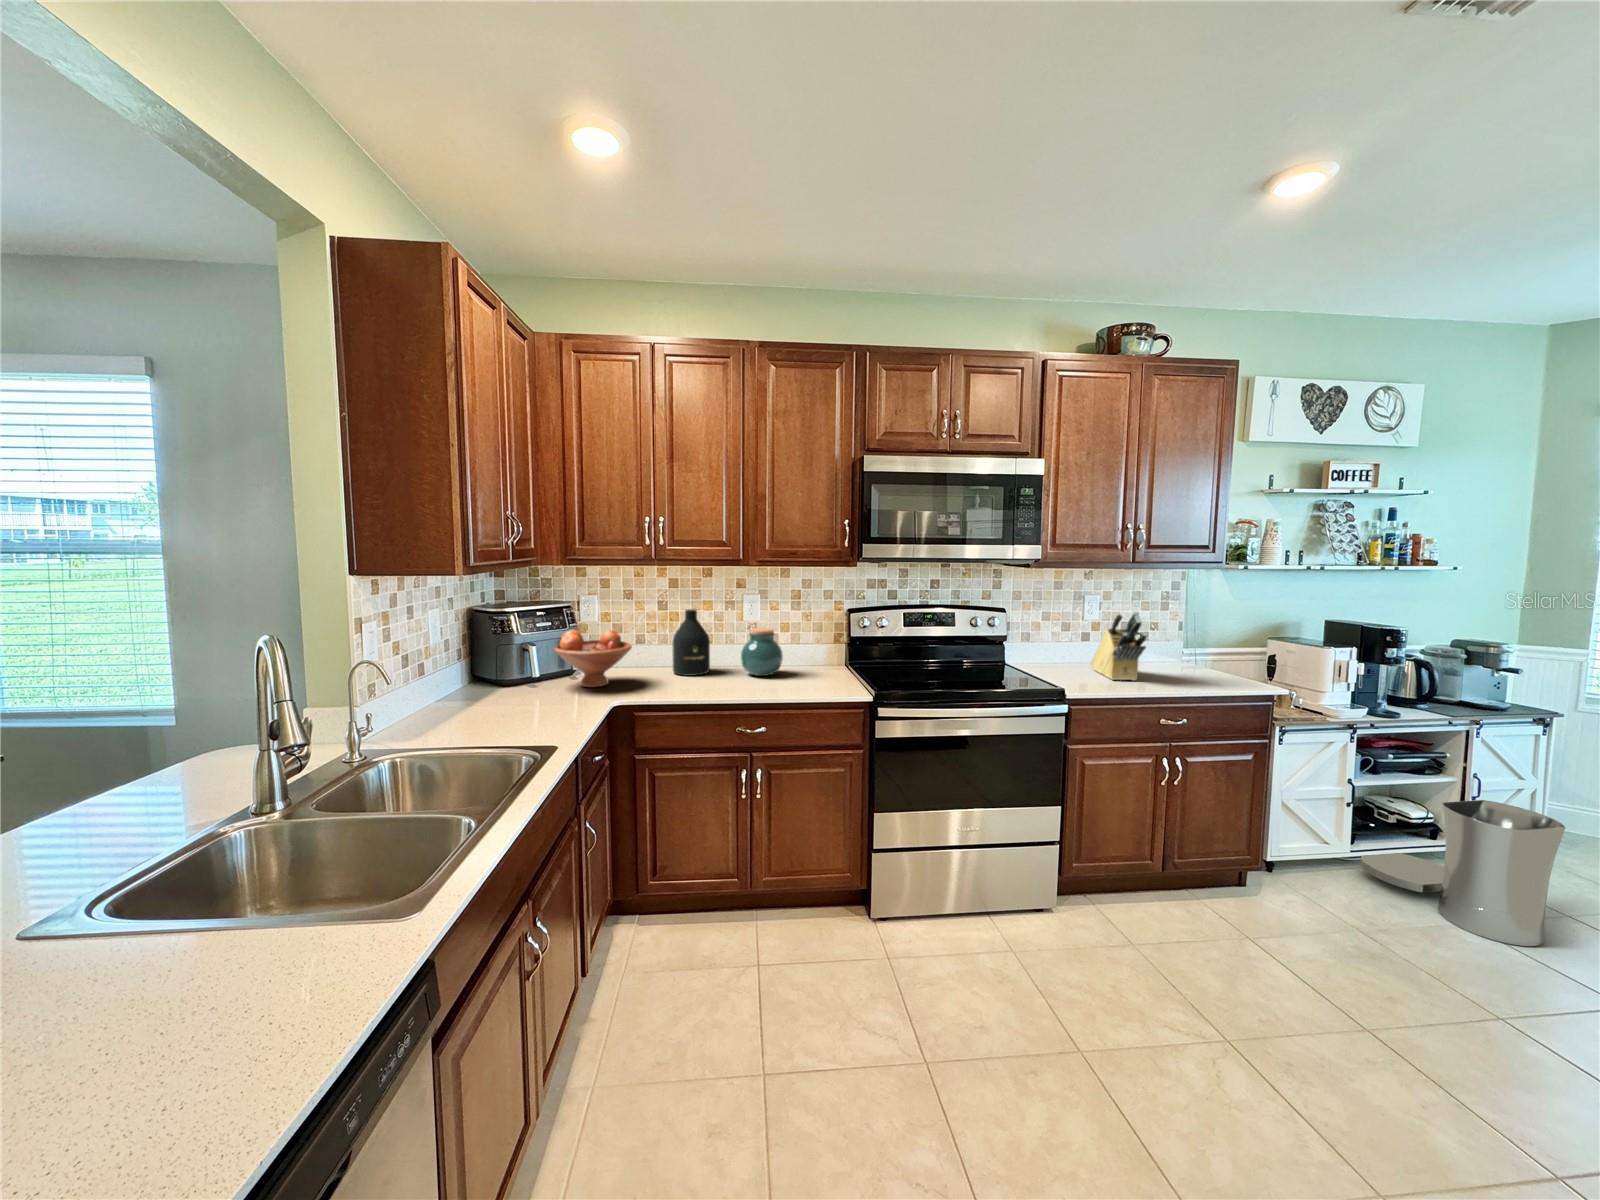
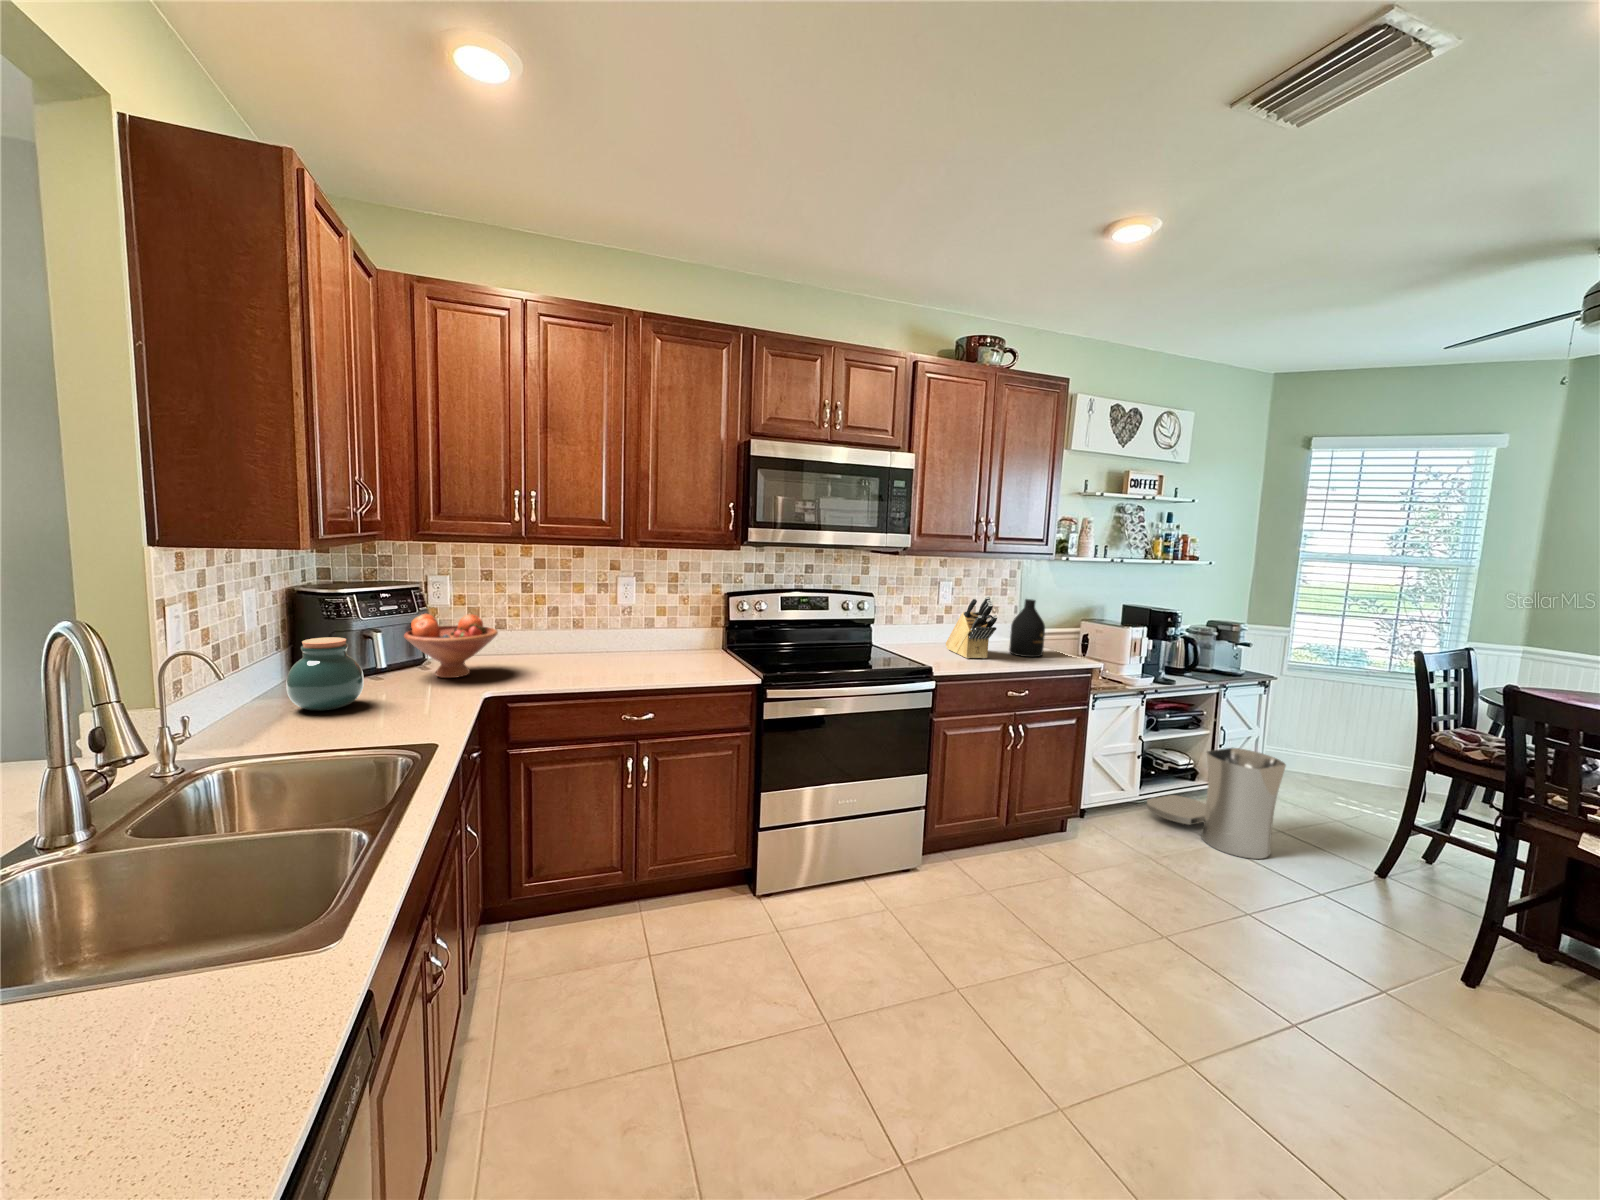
bottle: present [673,609,710,676] -> present [1009,599,1045,657]
jar: present [741,628,783,676] -> present [286,637,364,710]

